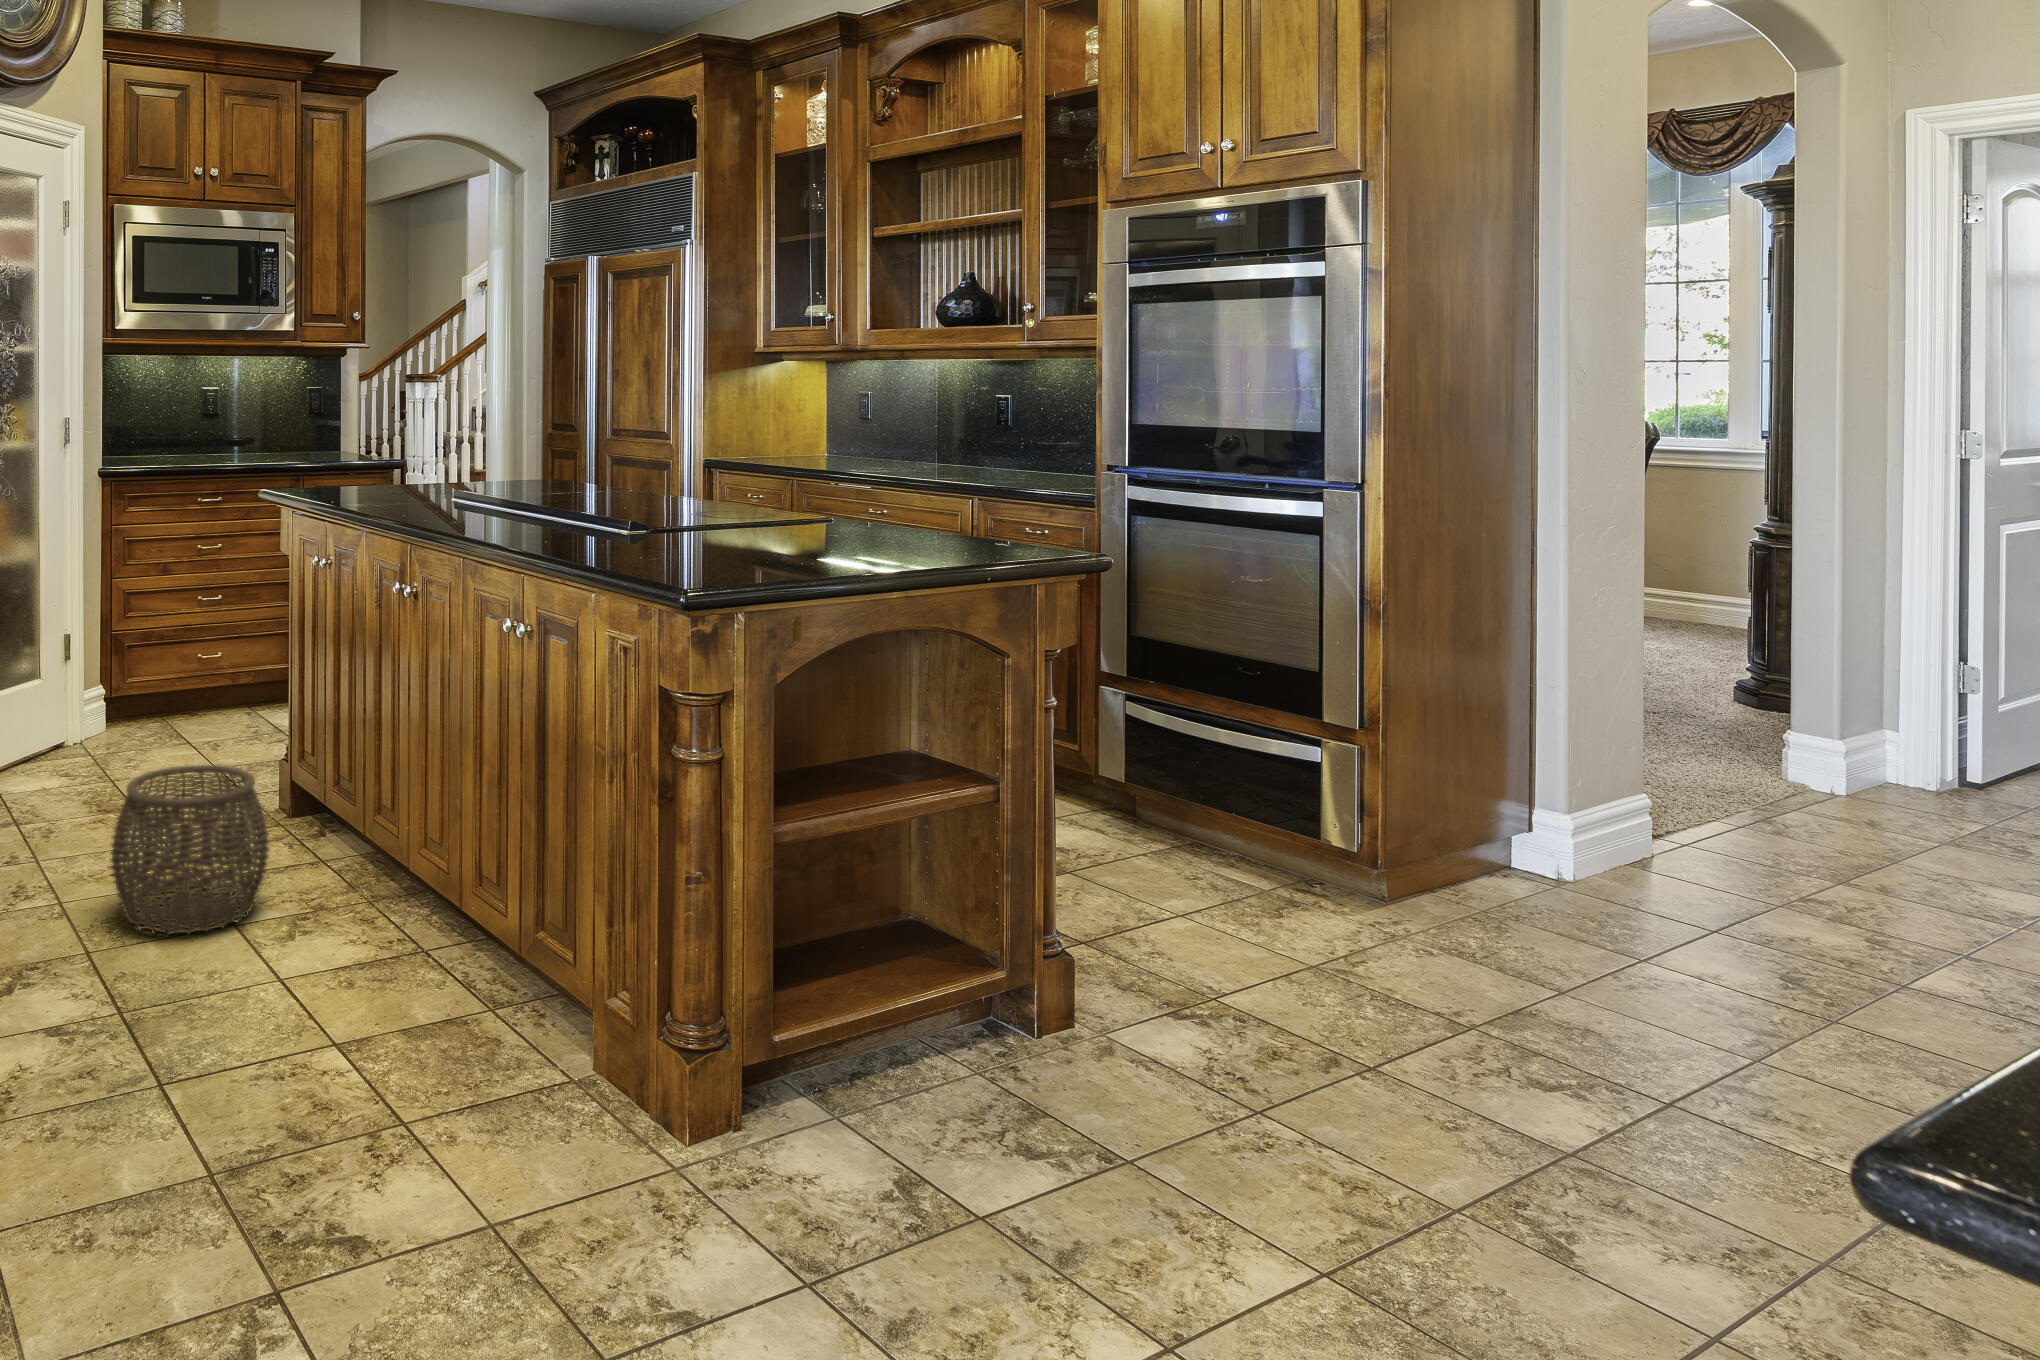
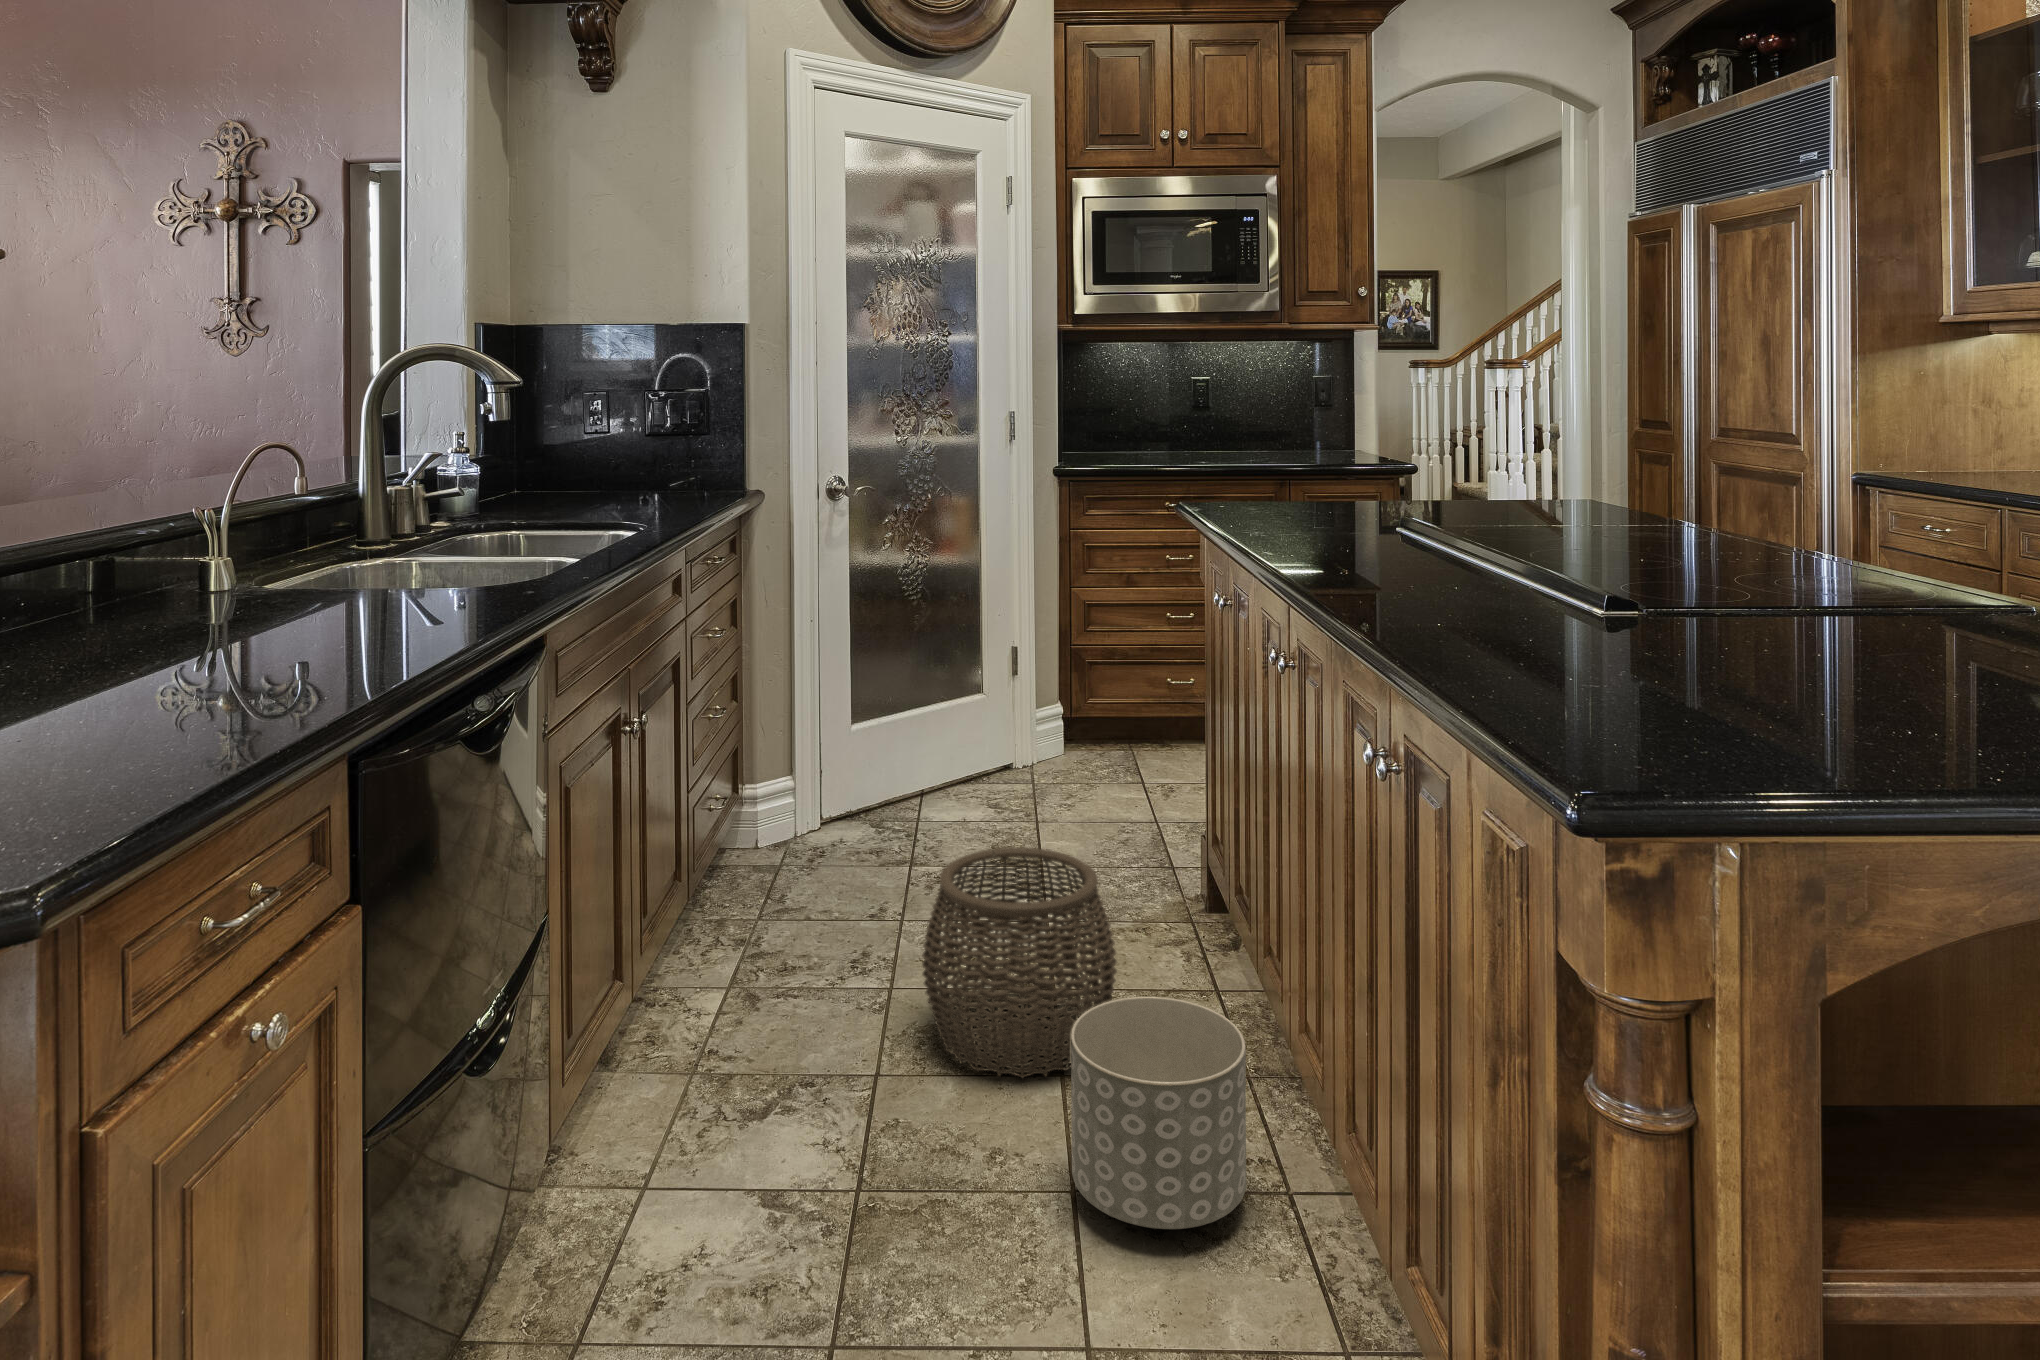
planter: none [280,836,405,984] -> present [1071,997,1246,1229]

